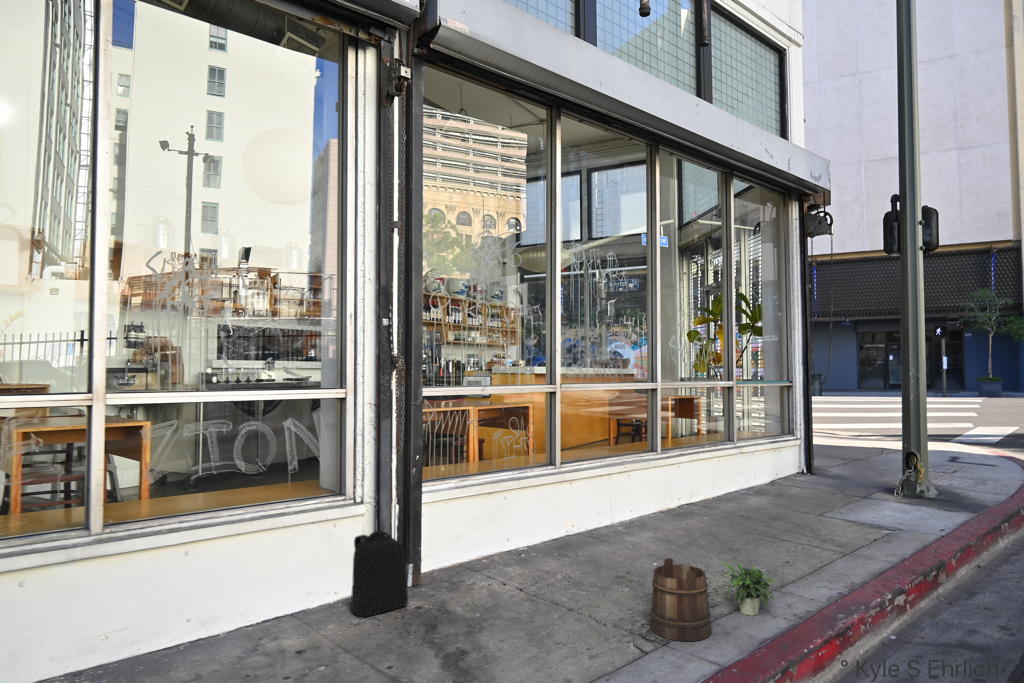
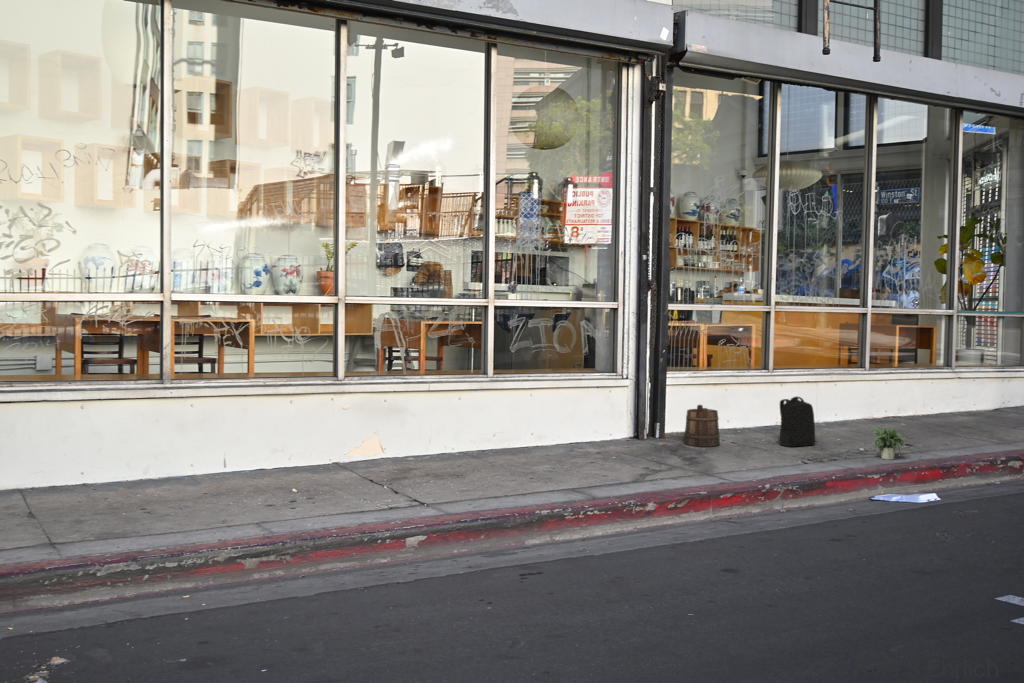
backpack: present [351,530,408,617] -> present [779,397,815,447]
bucket: present [650,558,712,641] -> present [684,405,720,447]

